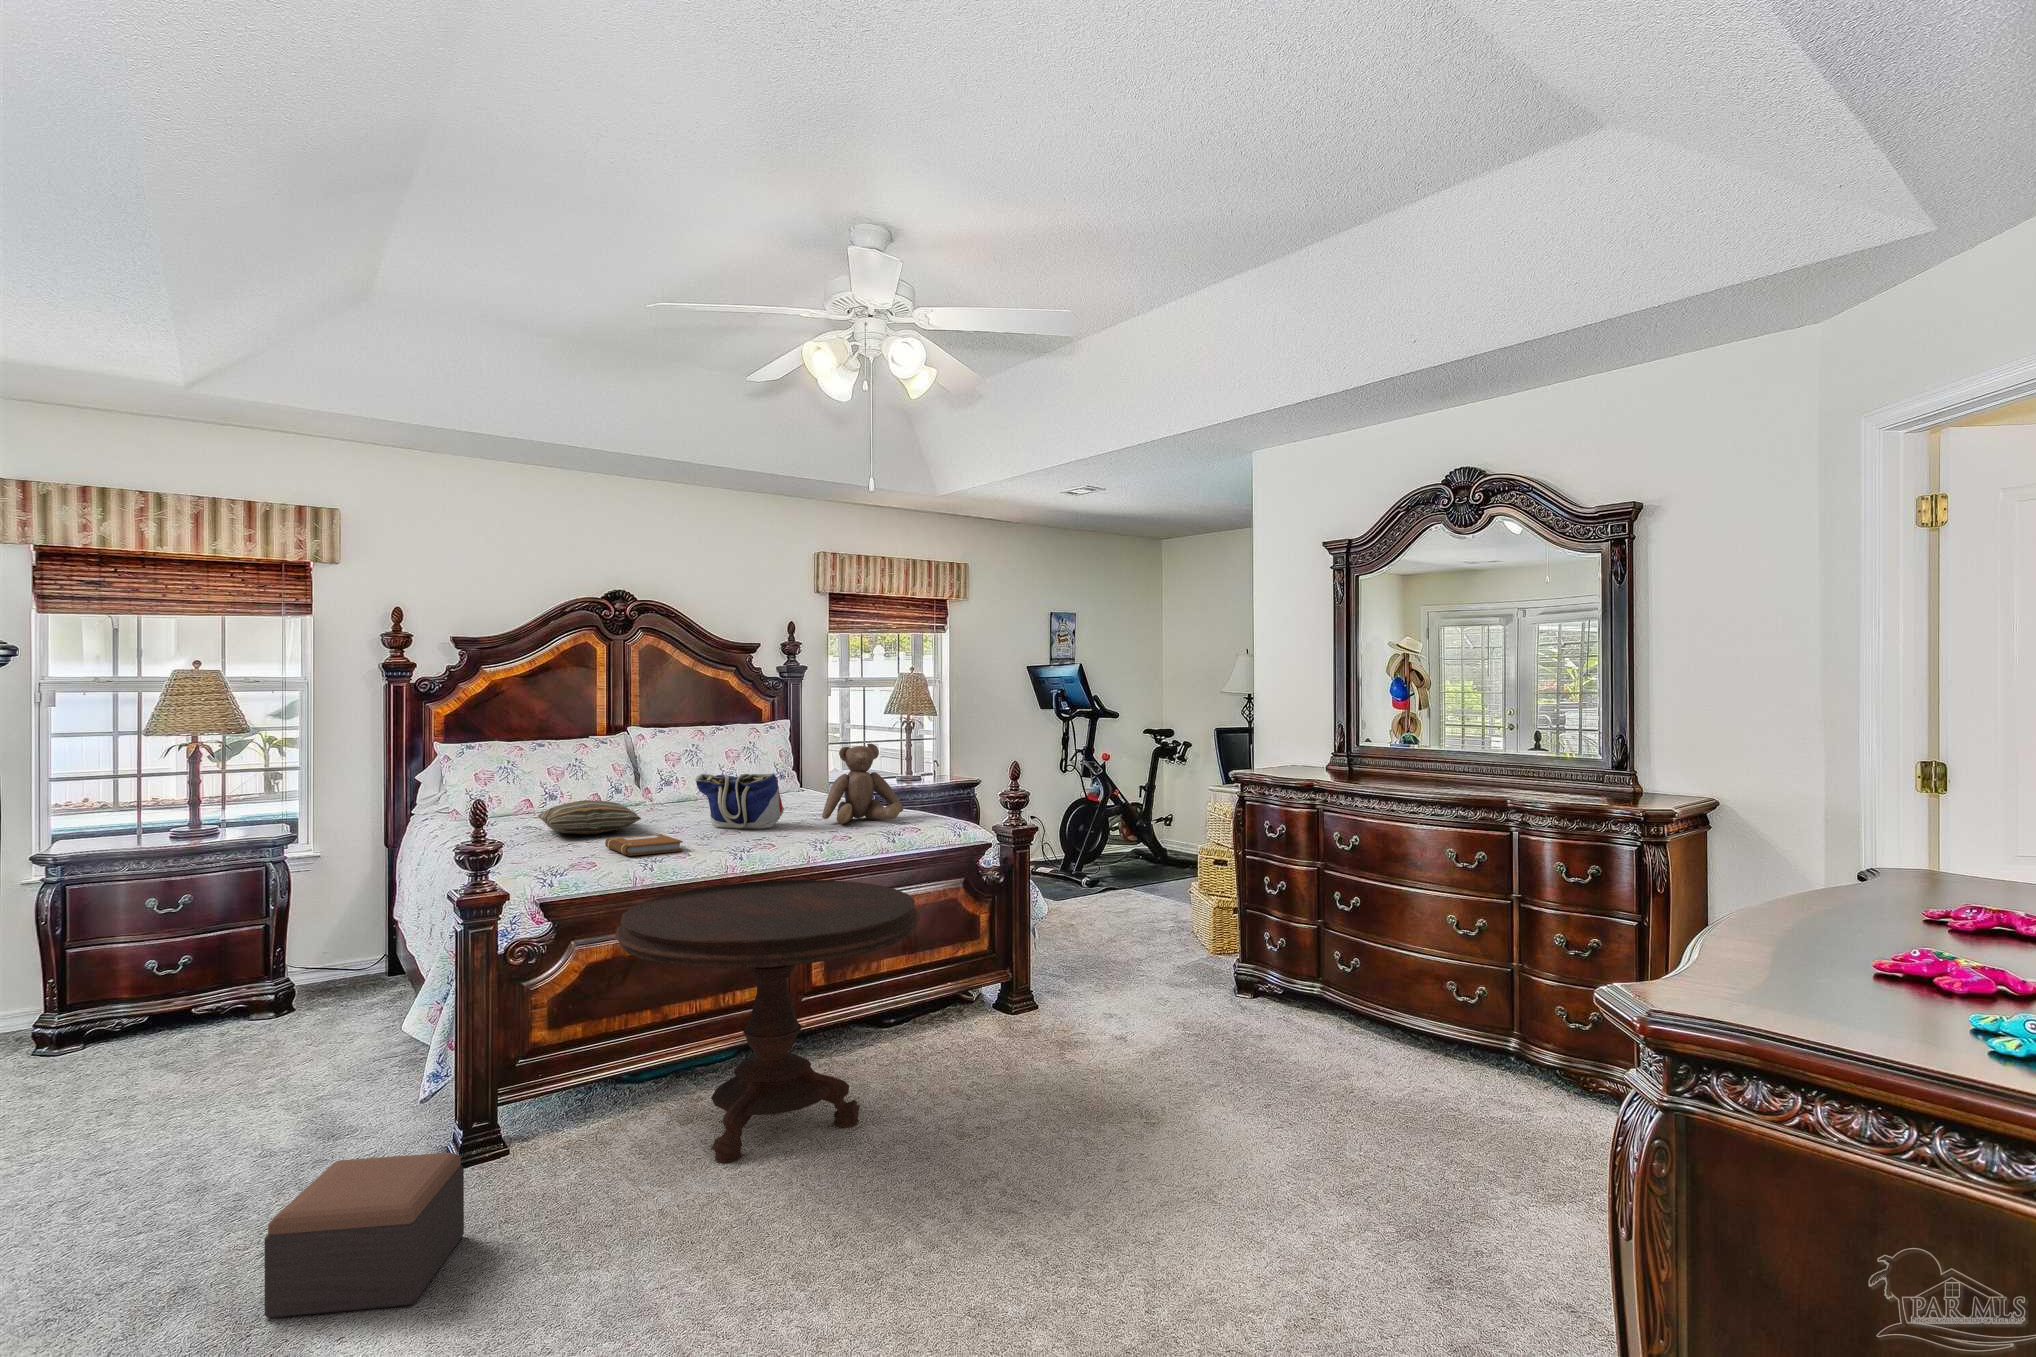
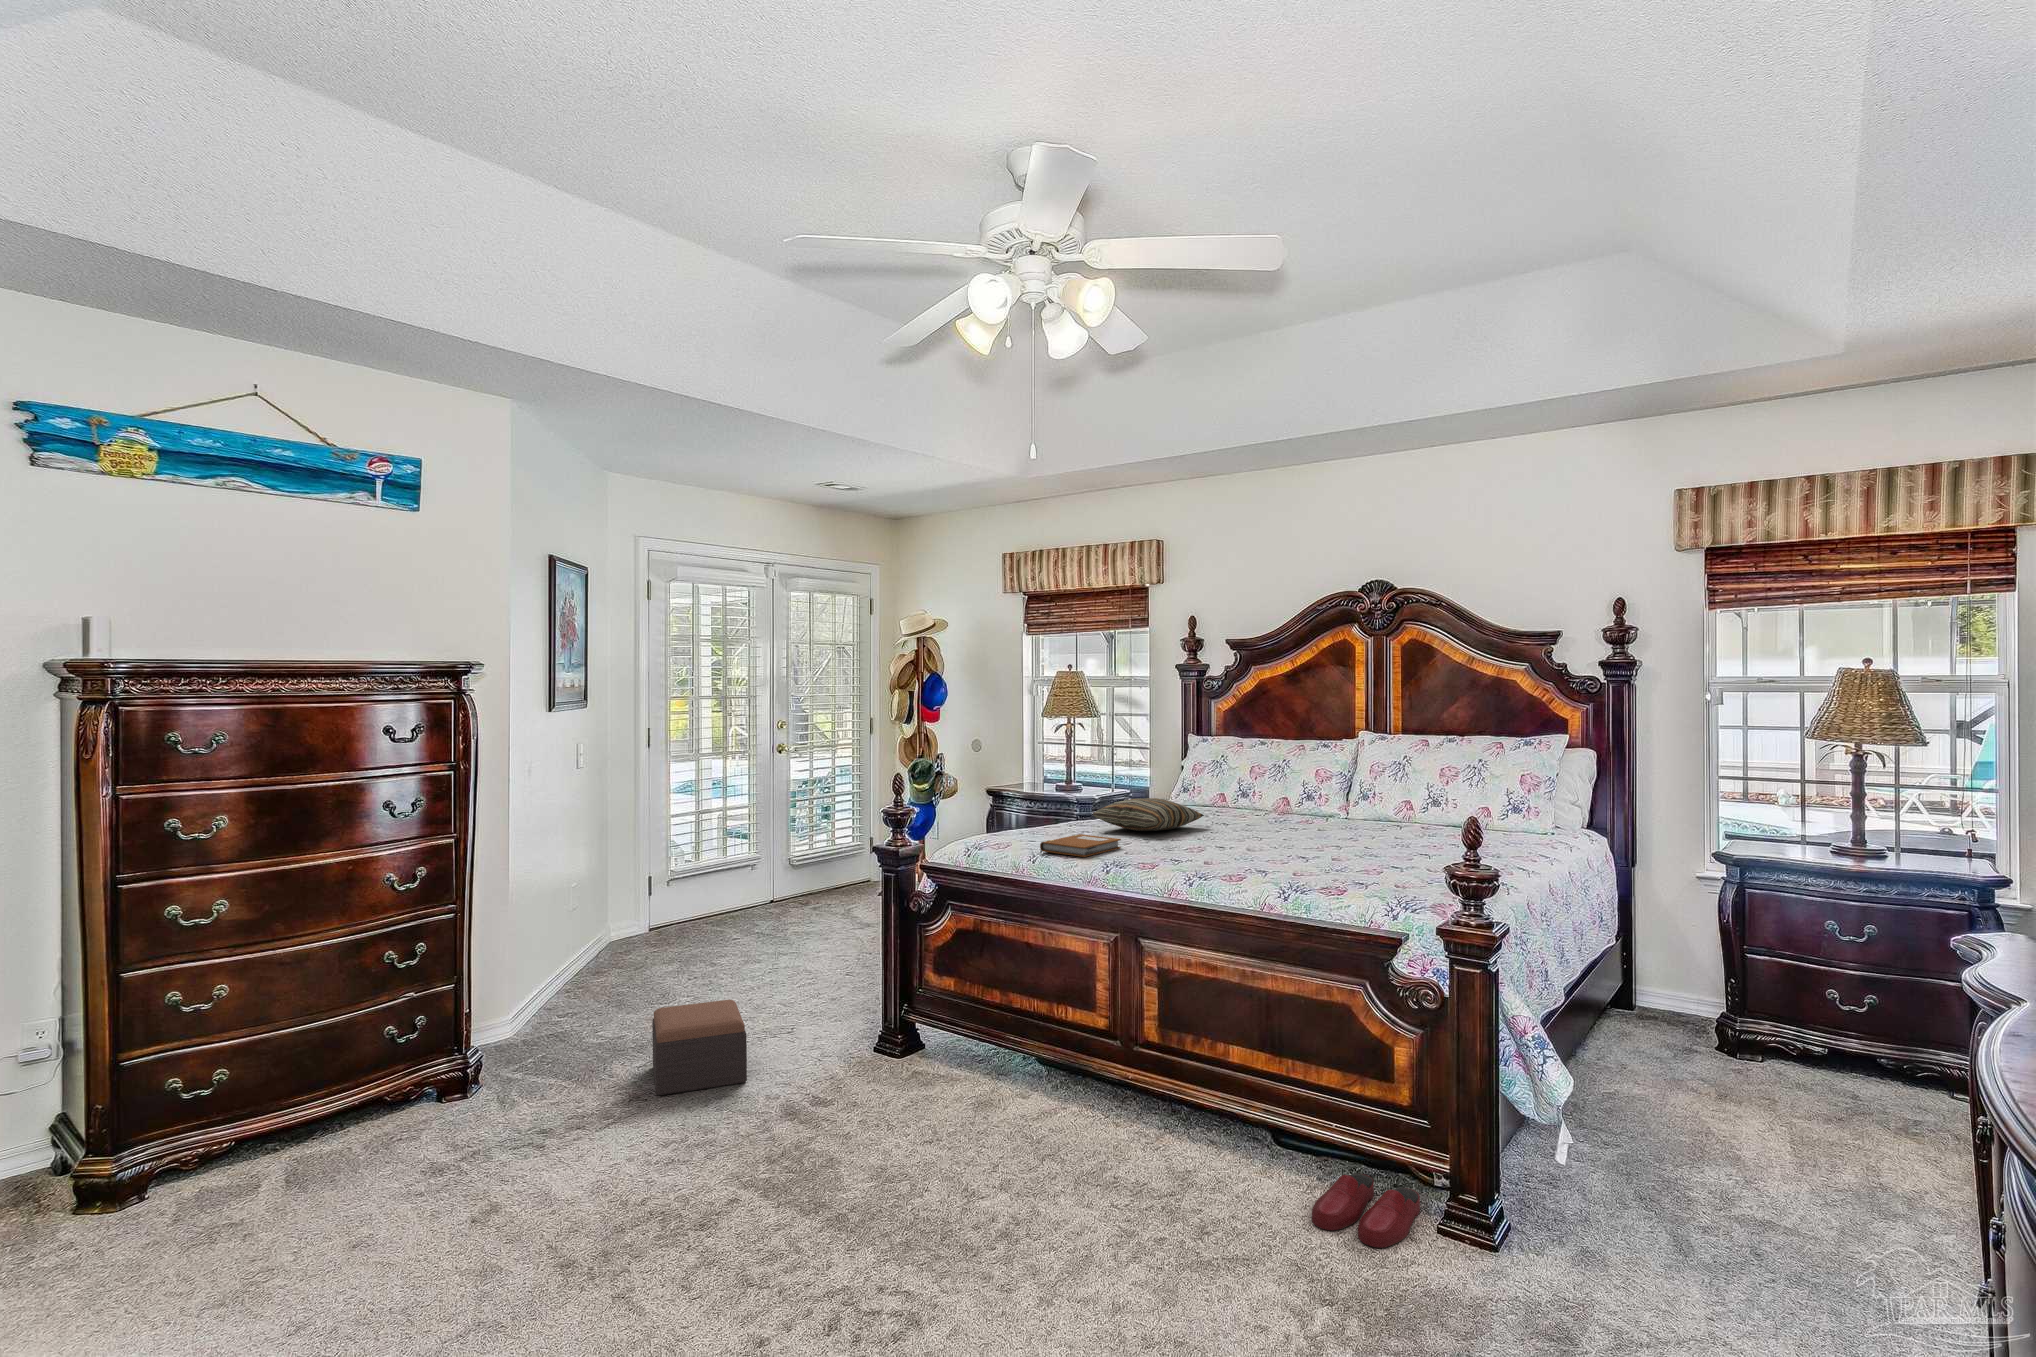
teddy bear: present [822,744,903,824] -> none [1283,770,1387,875]
tote bag: present [696,773,784,829] -> none [1198,785,1266,855]
side table: present [615,880,920,1163] -> none [796,890,1096,1178]
slippers: none [972,998,1045,1033] -> present [1312,1173,1420,1248]

